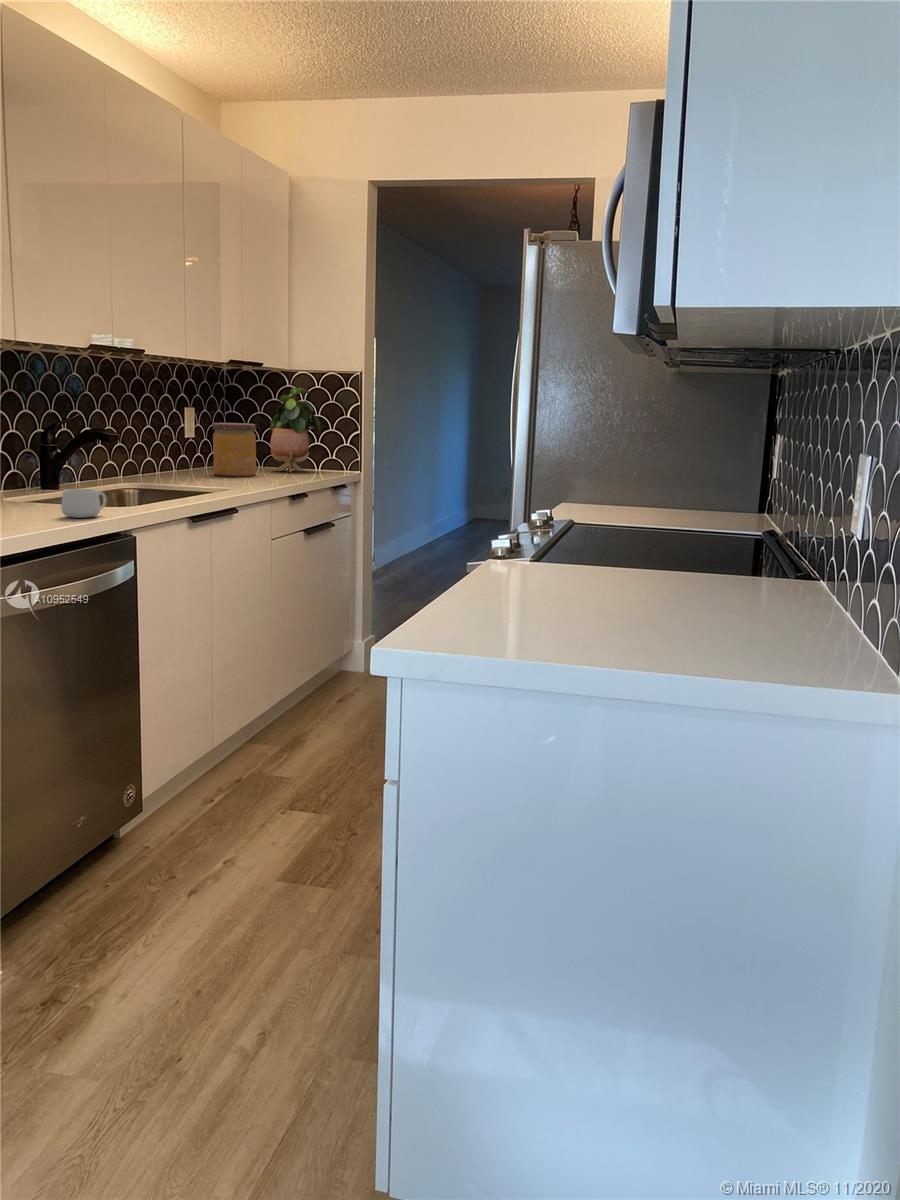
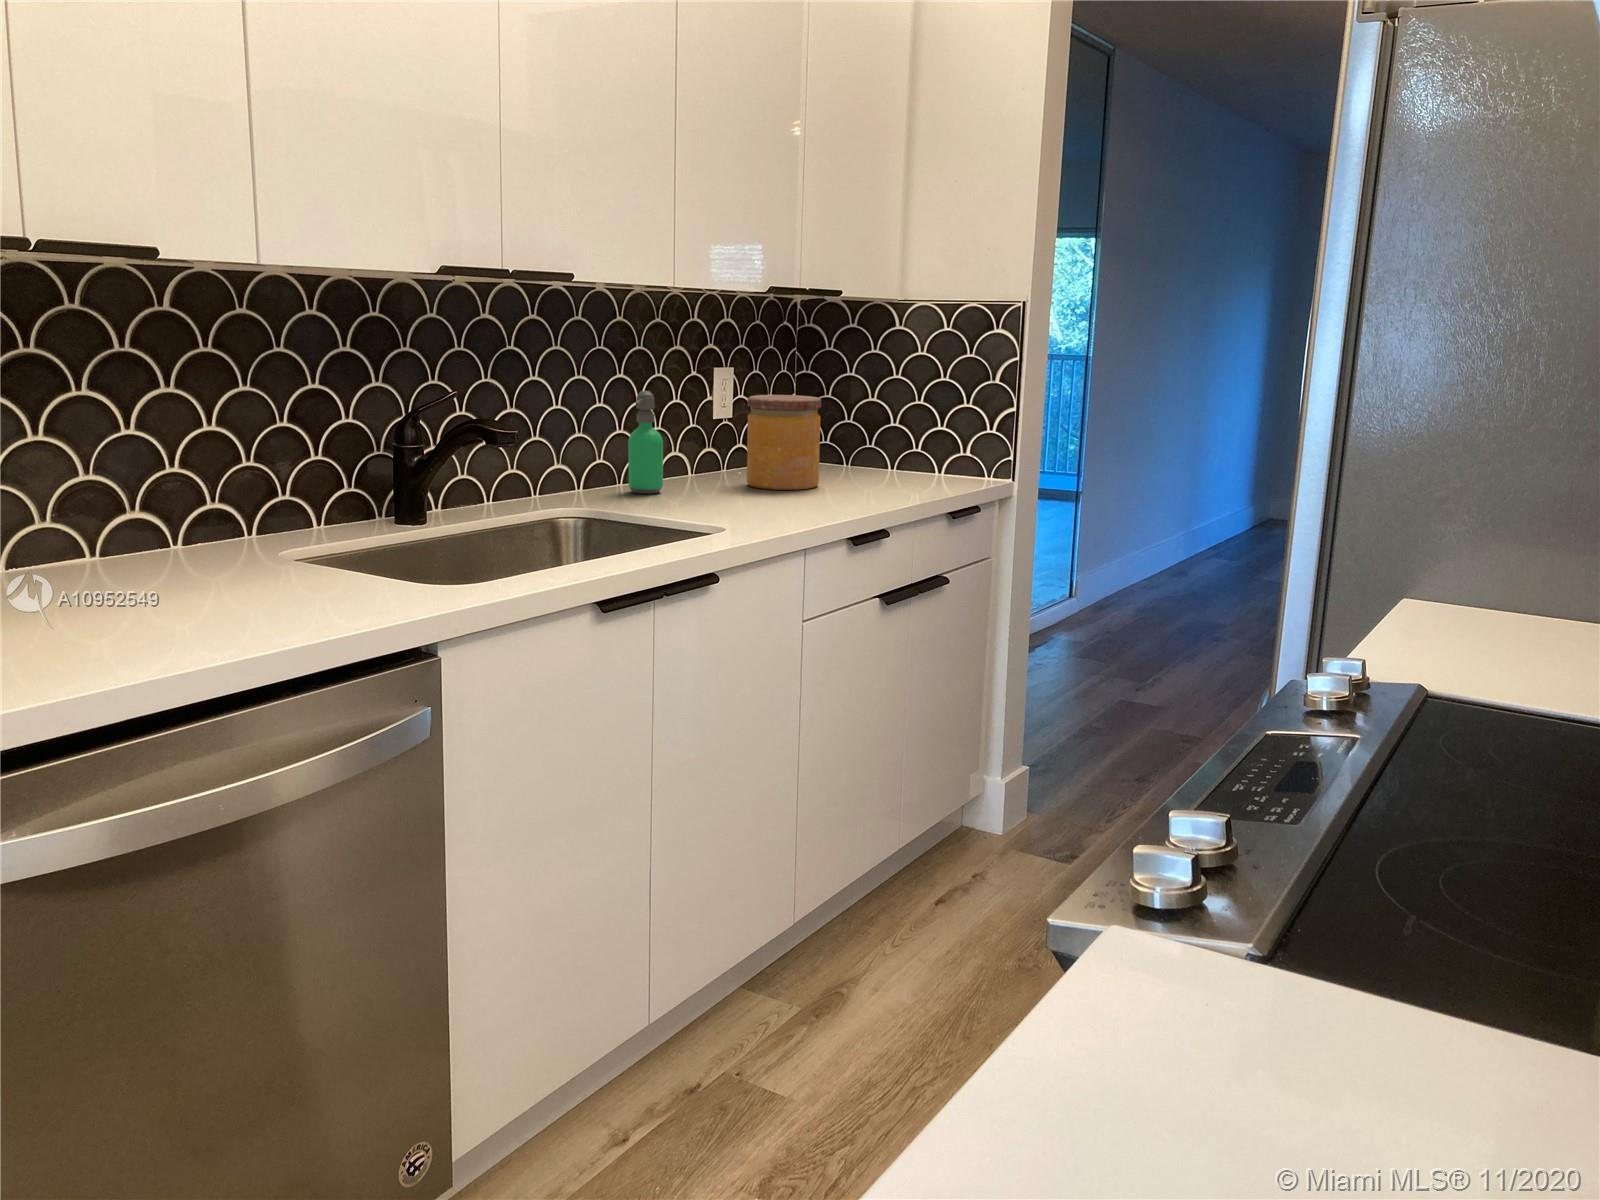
potted plant: present [270,387,321,472] -> none [858,329,946,479]
soap dispenser: none [148,418,169,478] -> present [628,391,663,494]
mug: present [61,489,107,518] -> none [310,560,400,618]

